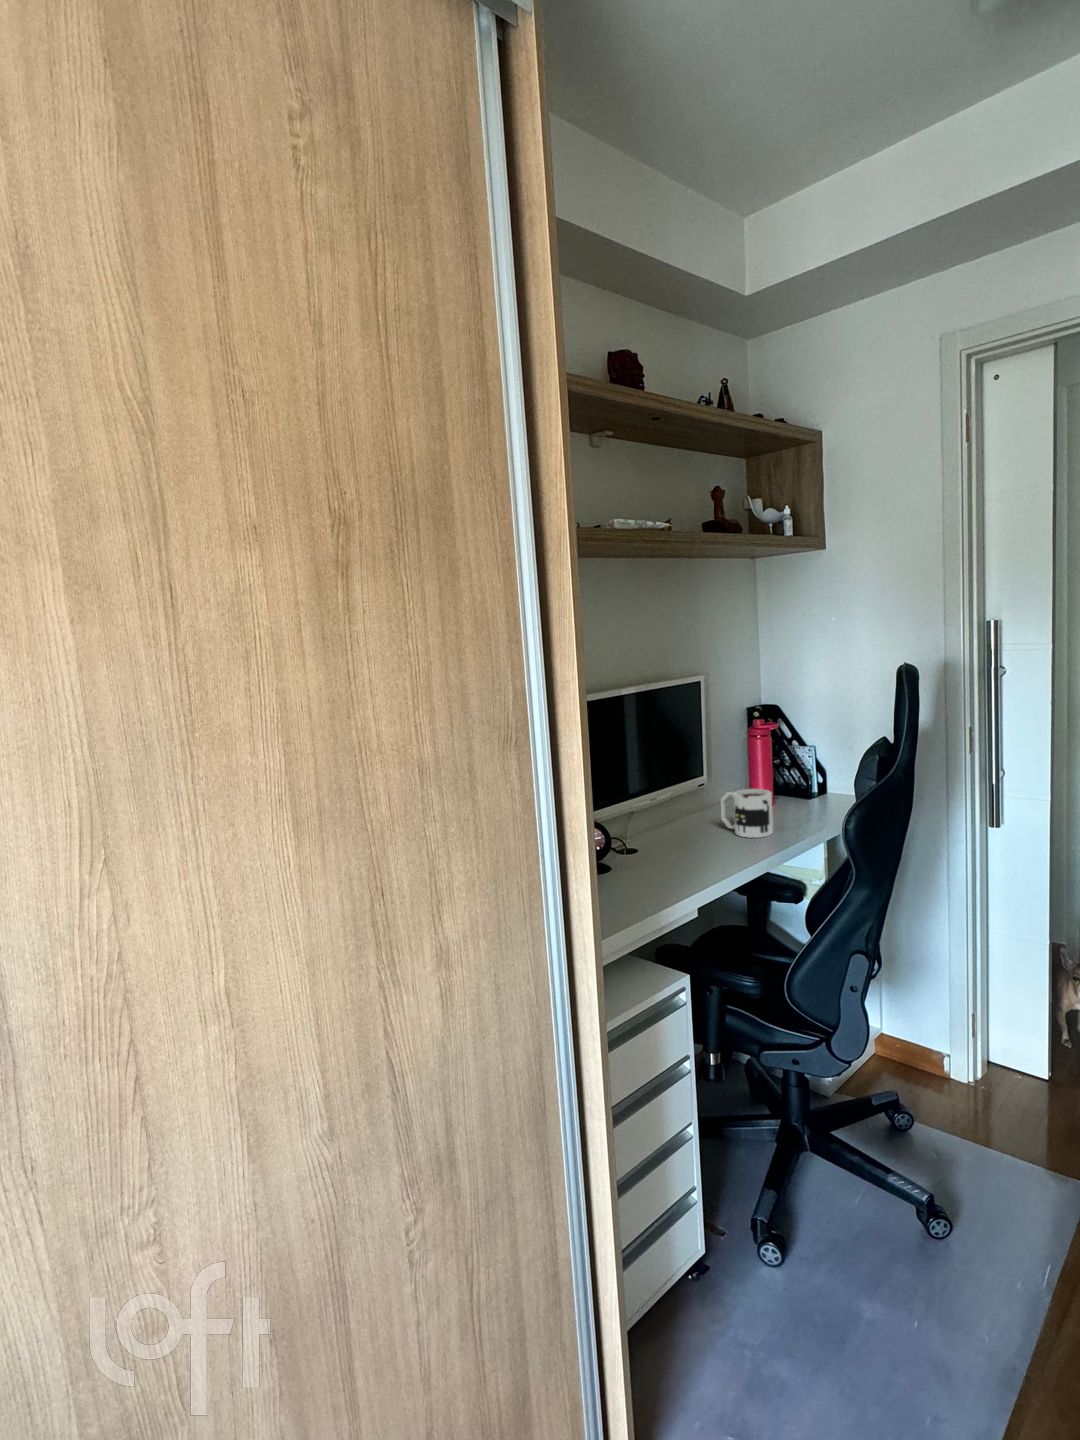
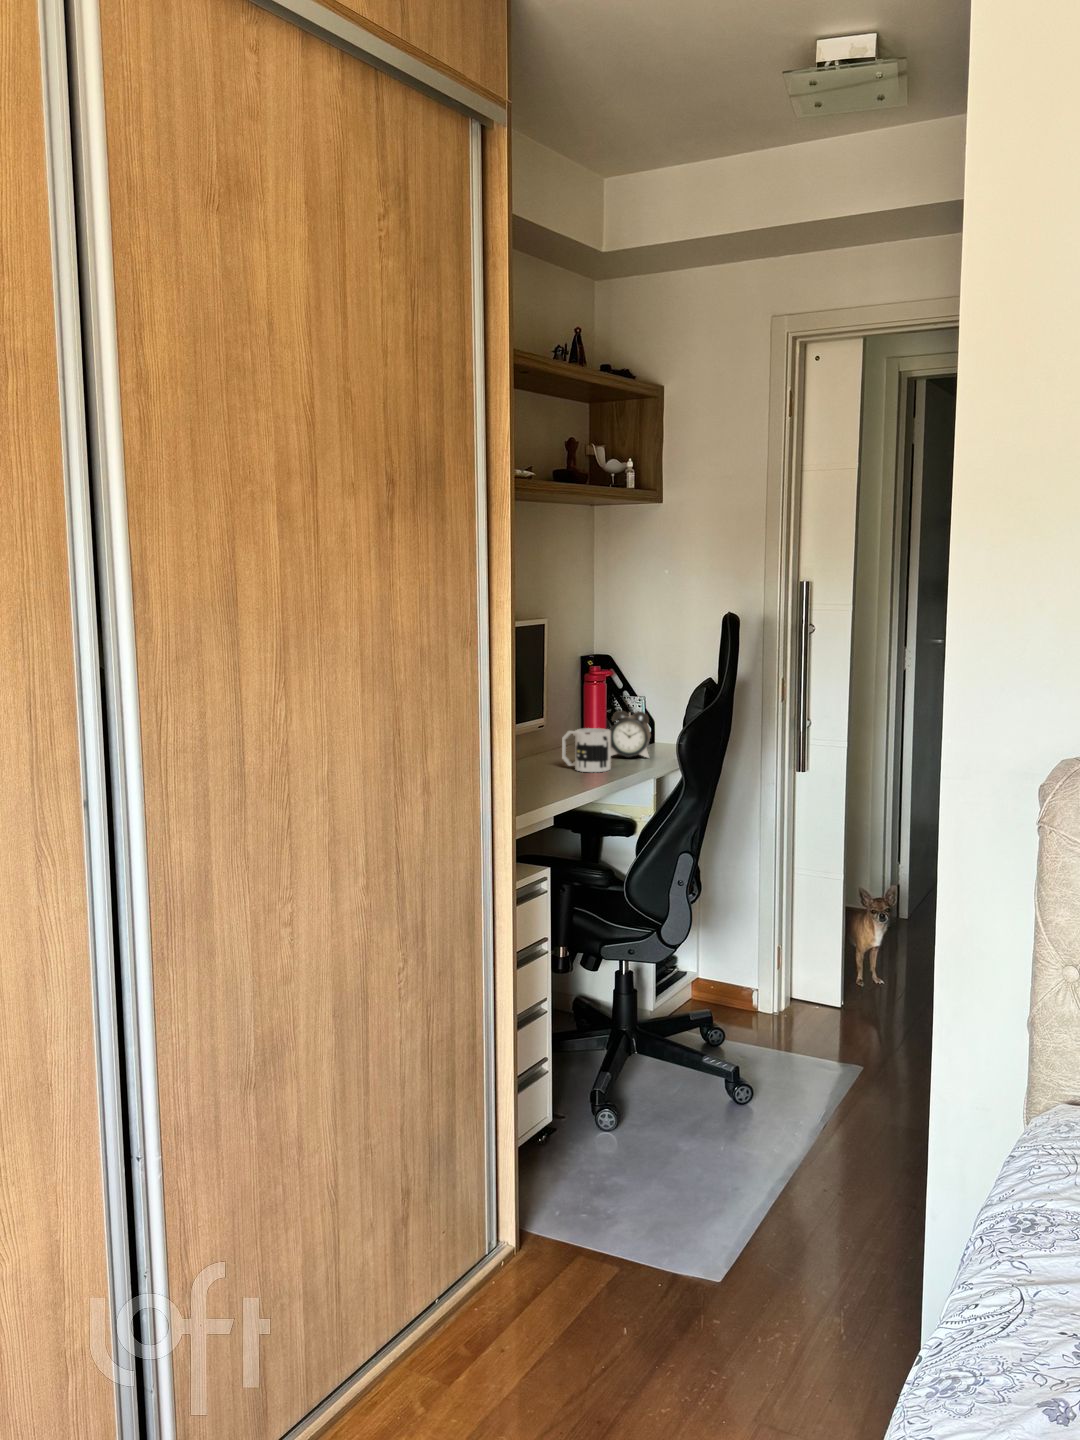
alarm clock: none [773,766,820,816] -> present [611,711,651,757]

